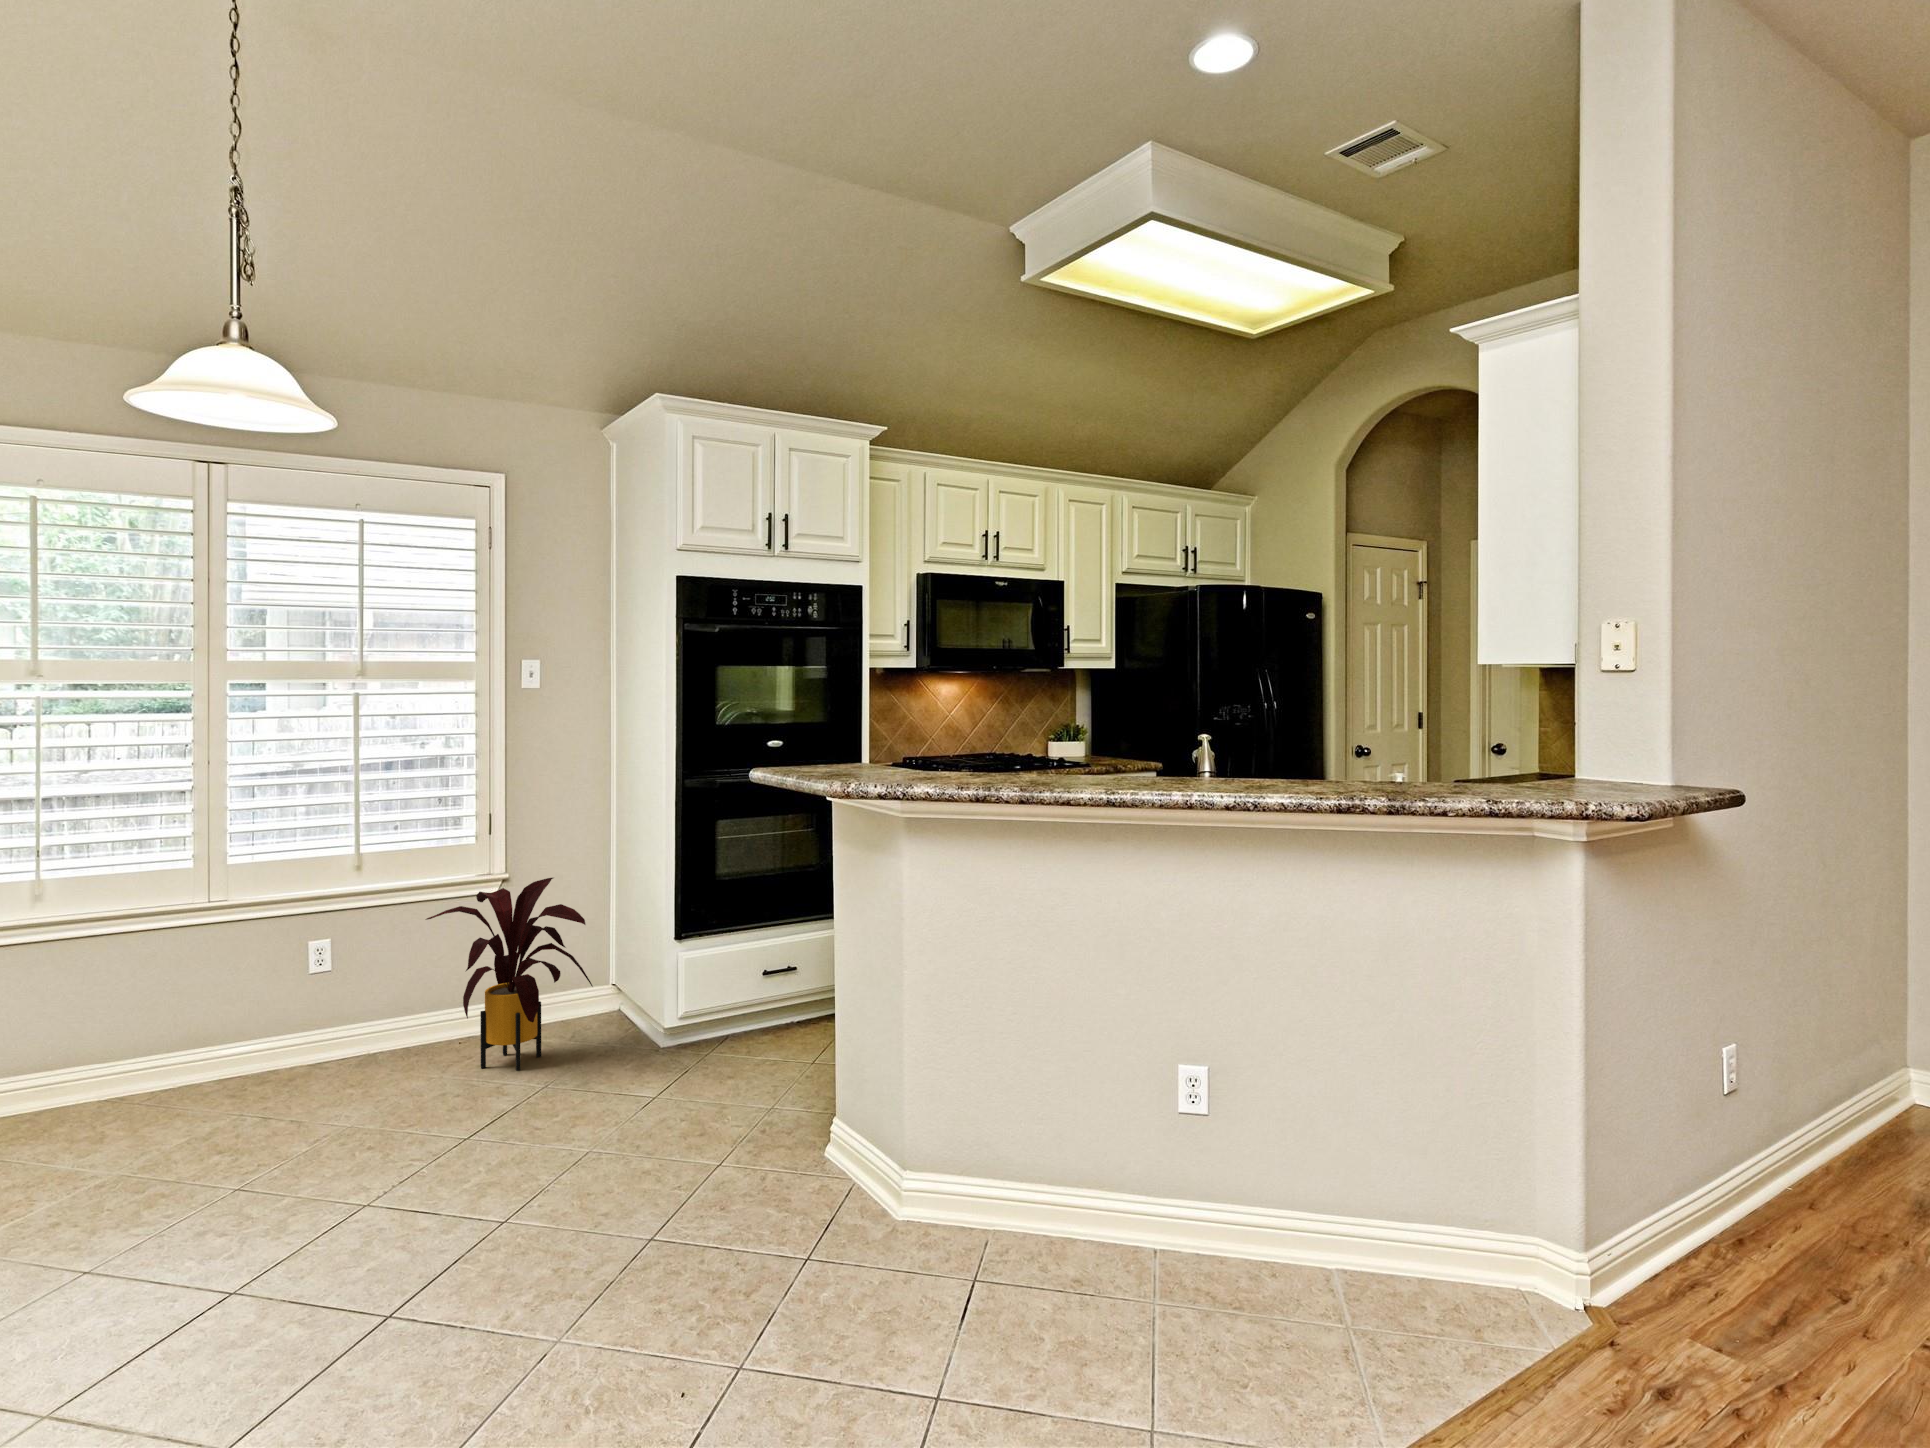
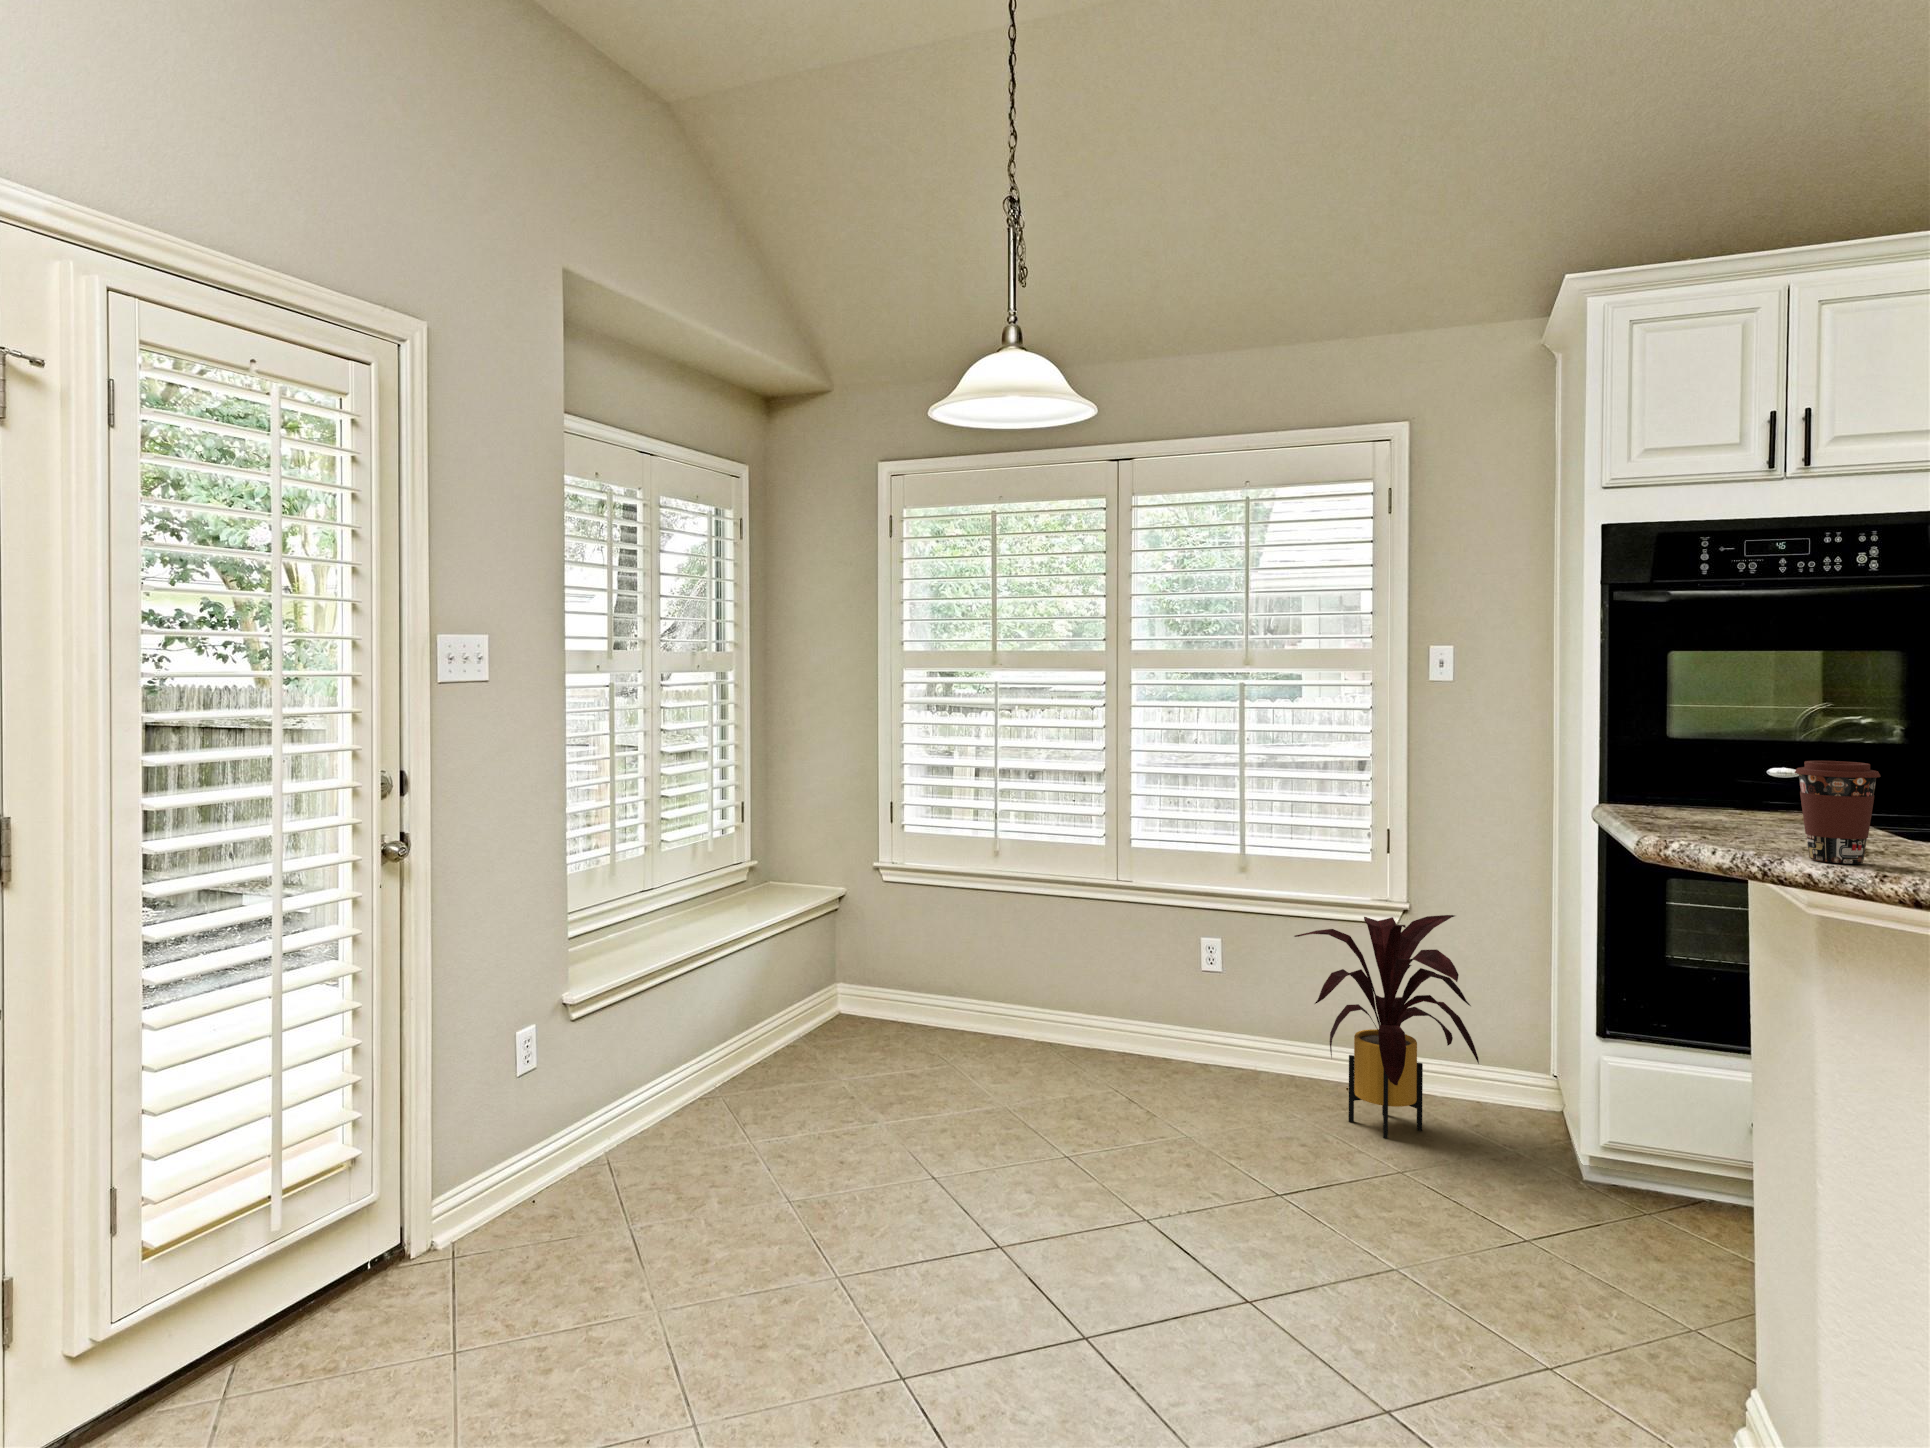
coffee cup: none [915,730,953,785] -> present [1795,761,1881,864]

